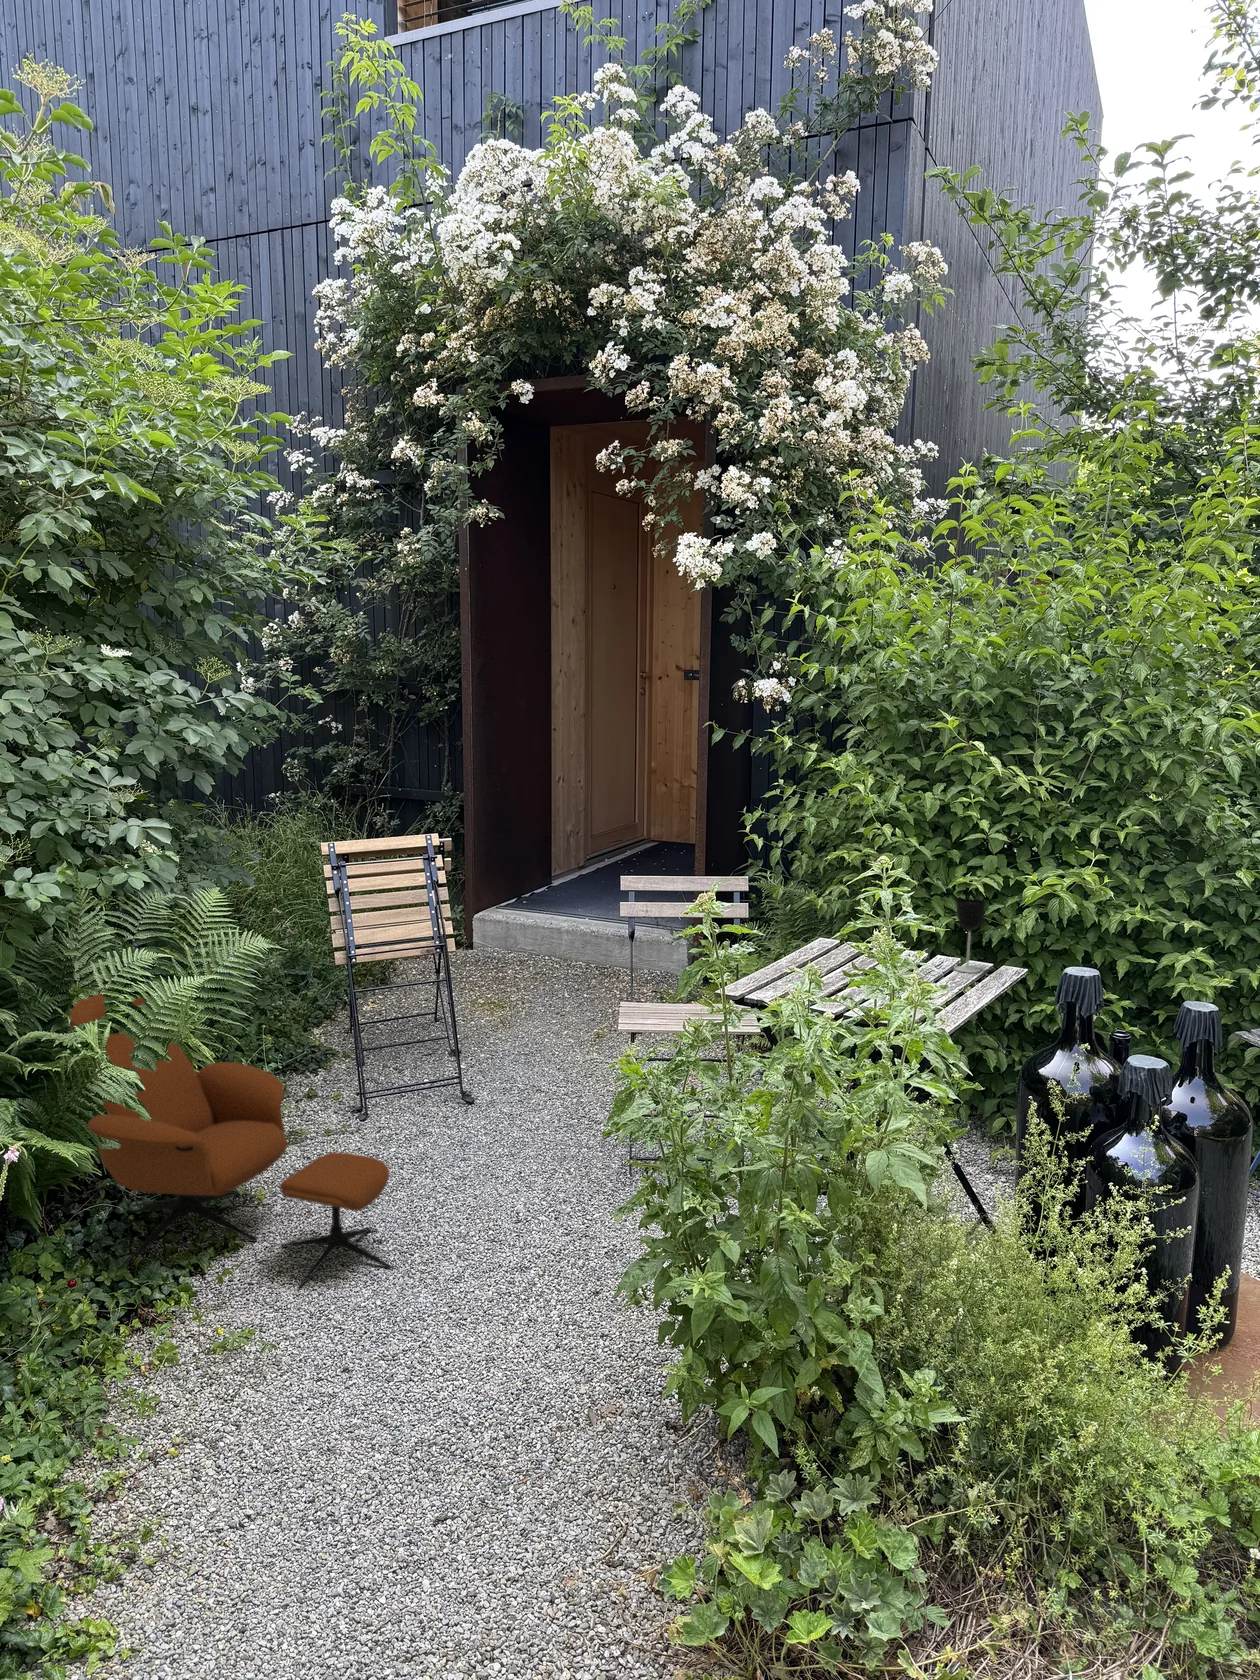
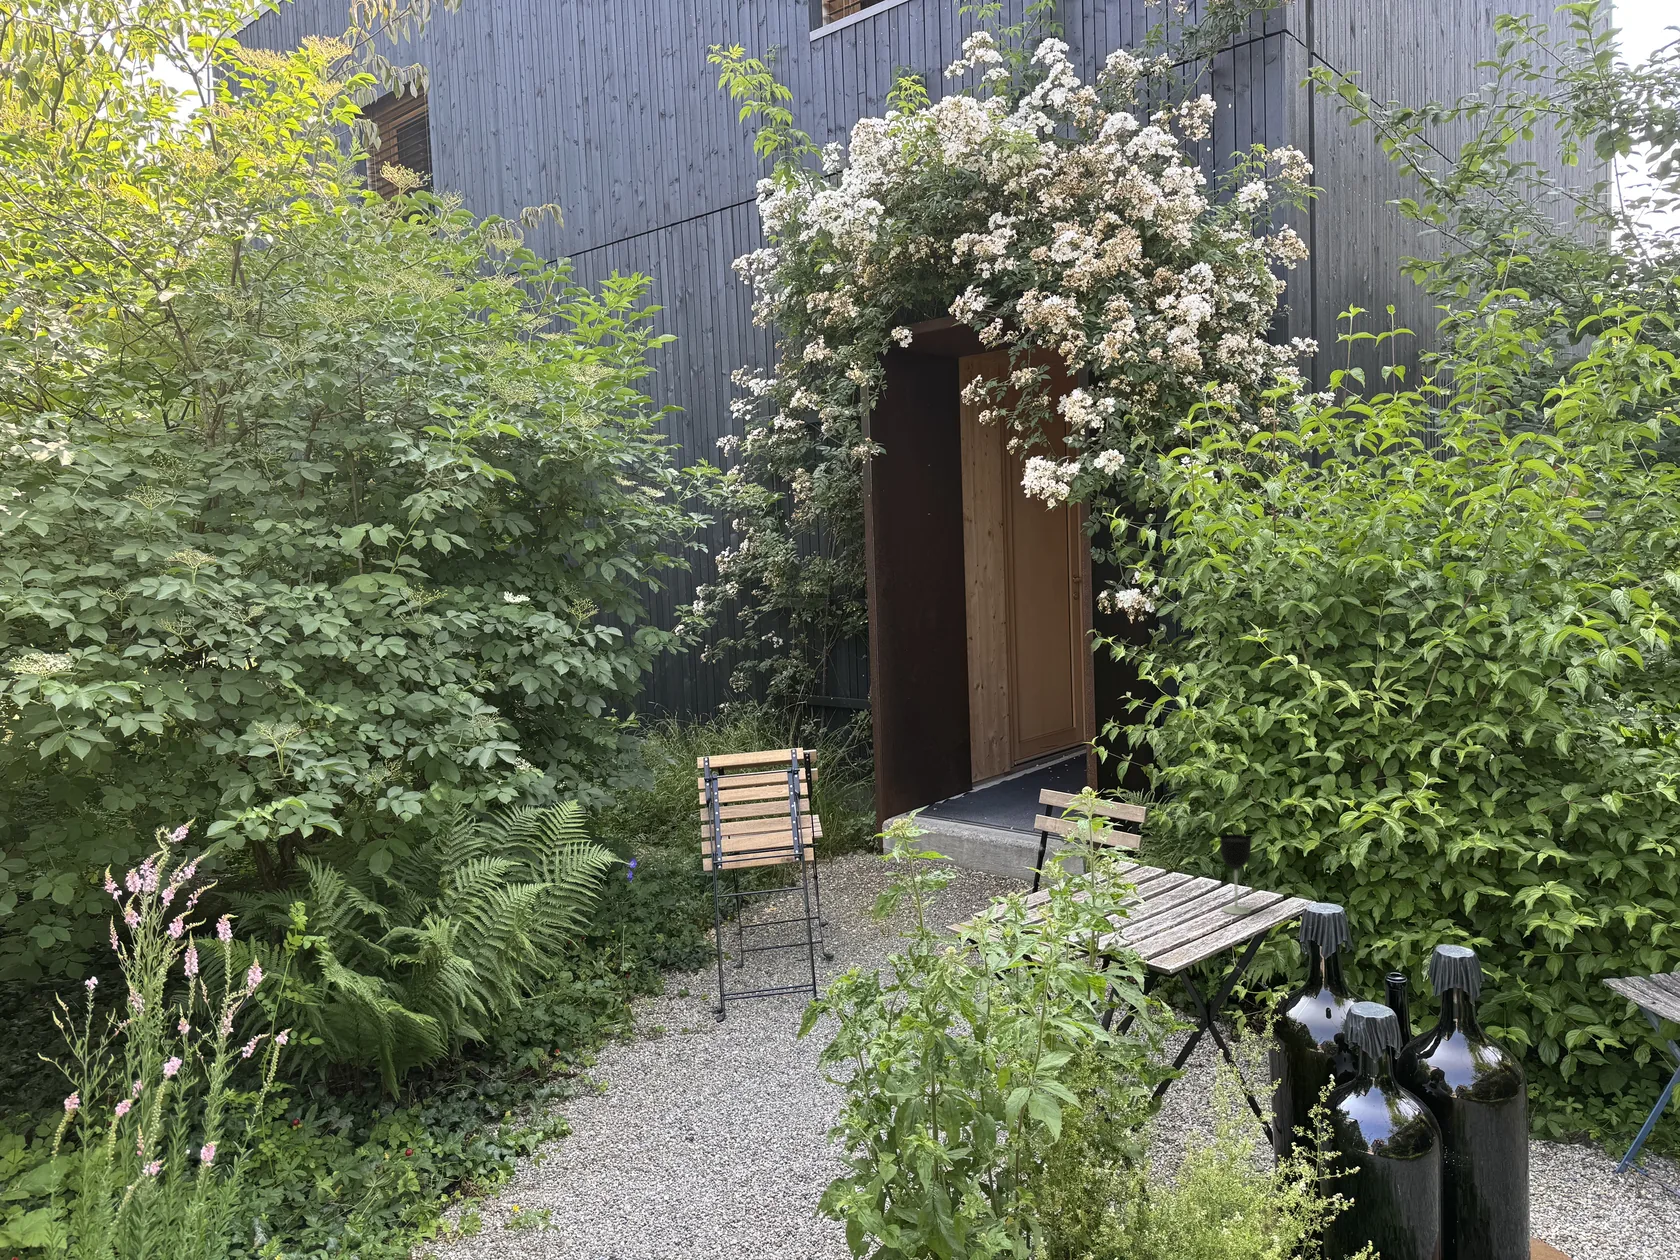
lounge chair: present [70,994,393,1288] -> none [418,889,667,1182]

